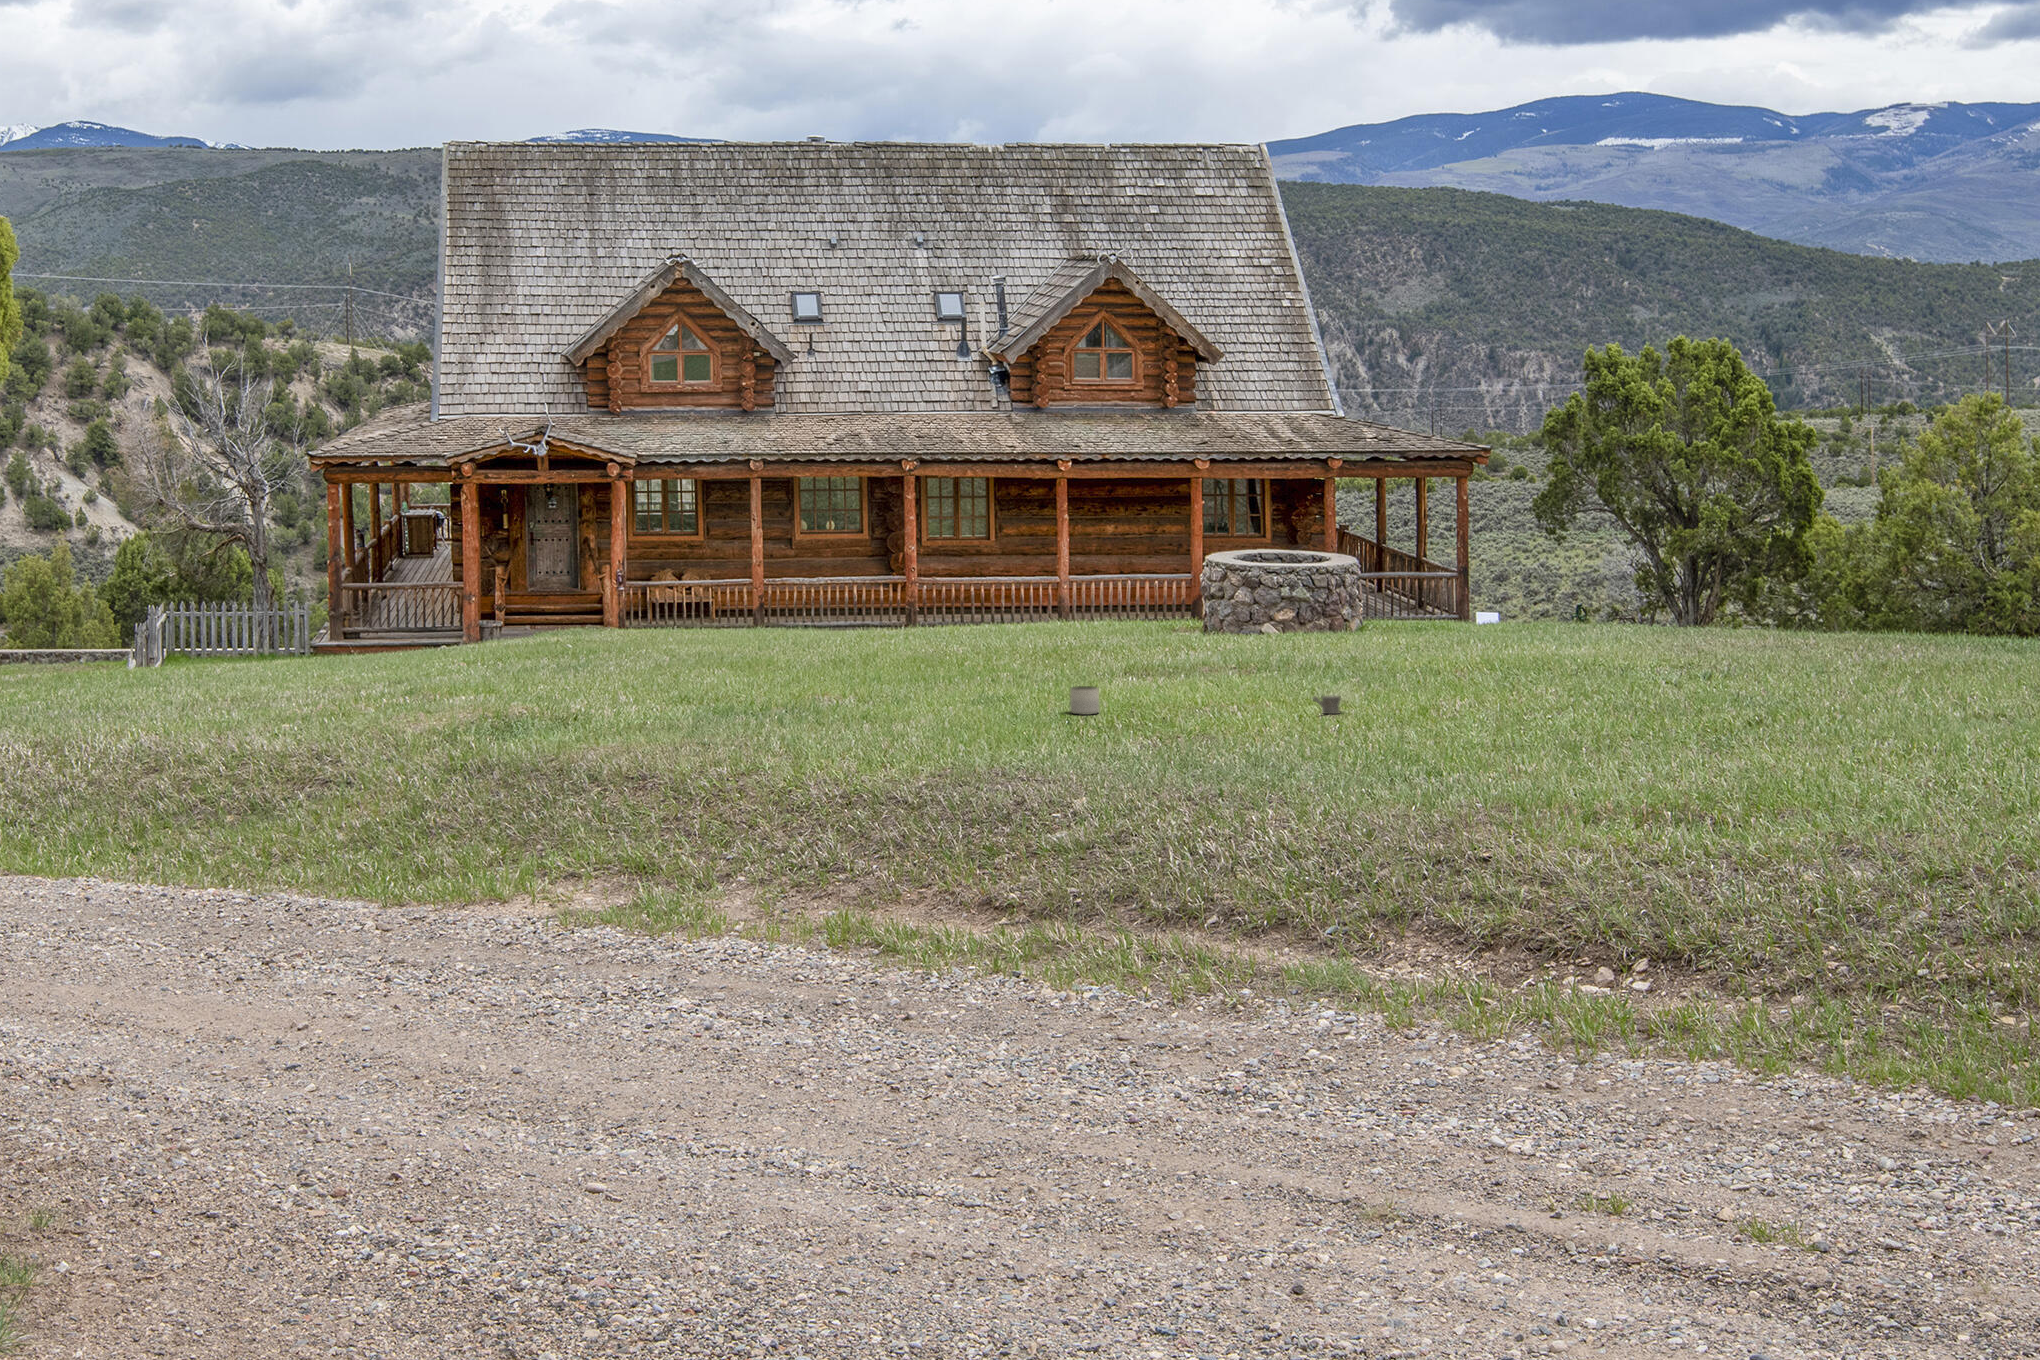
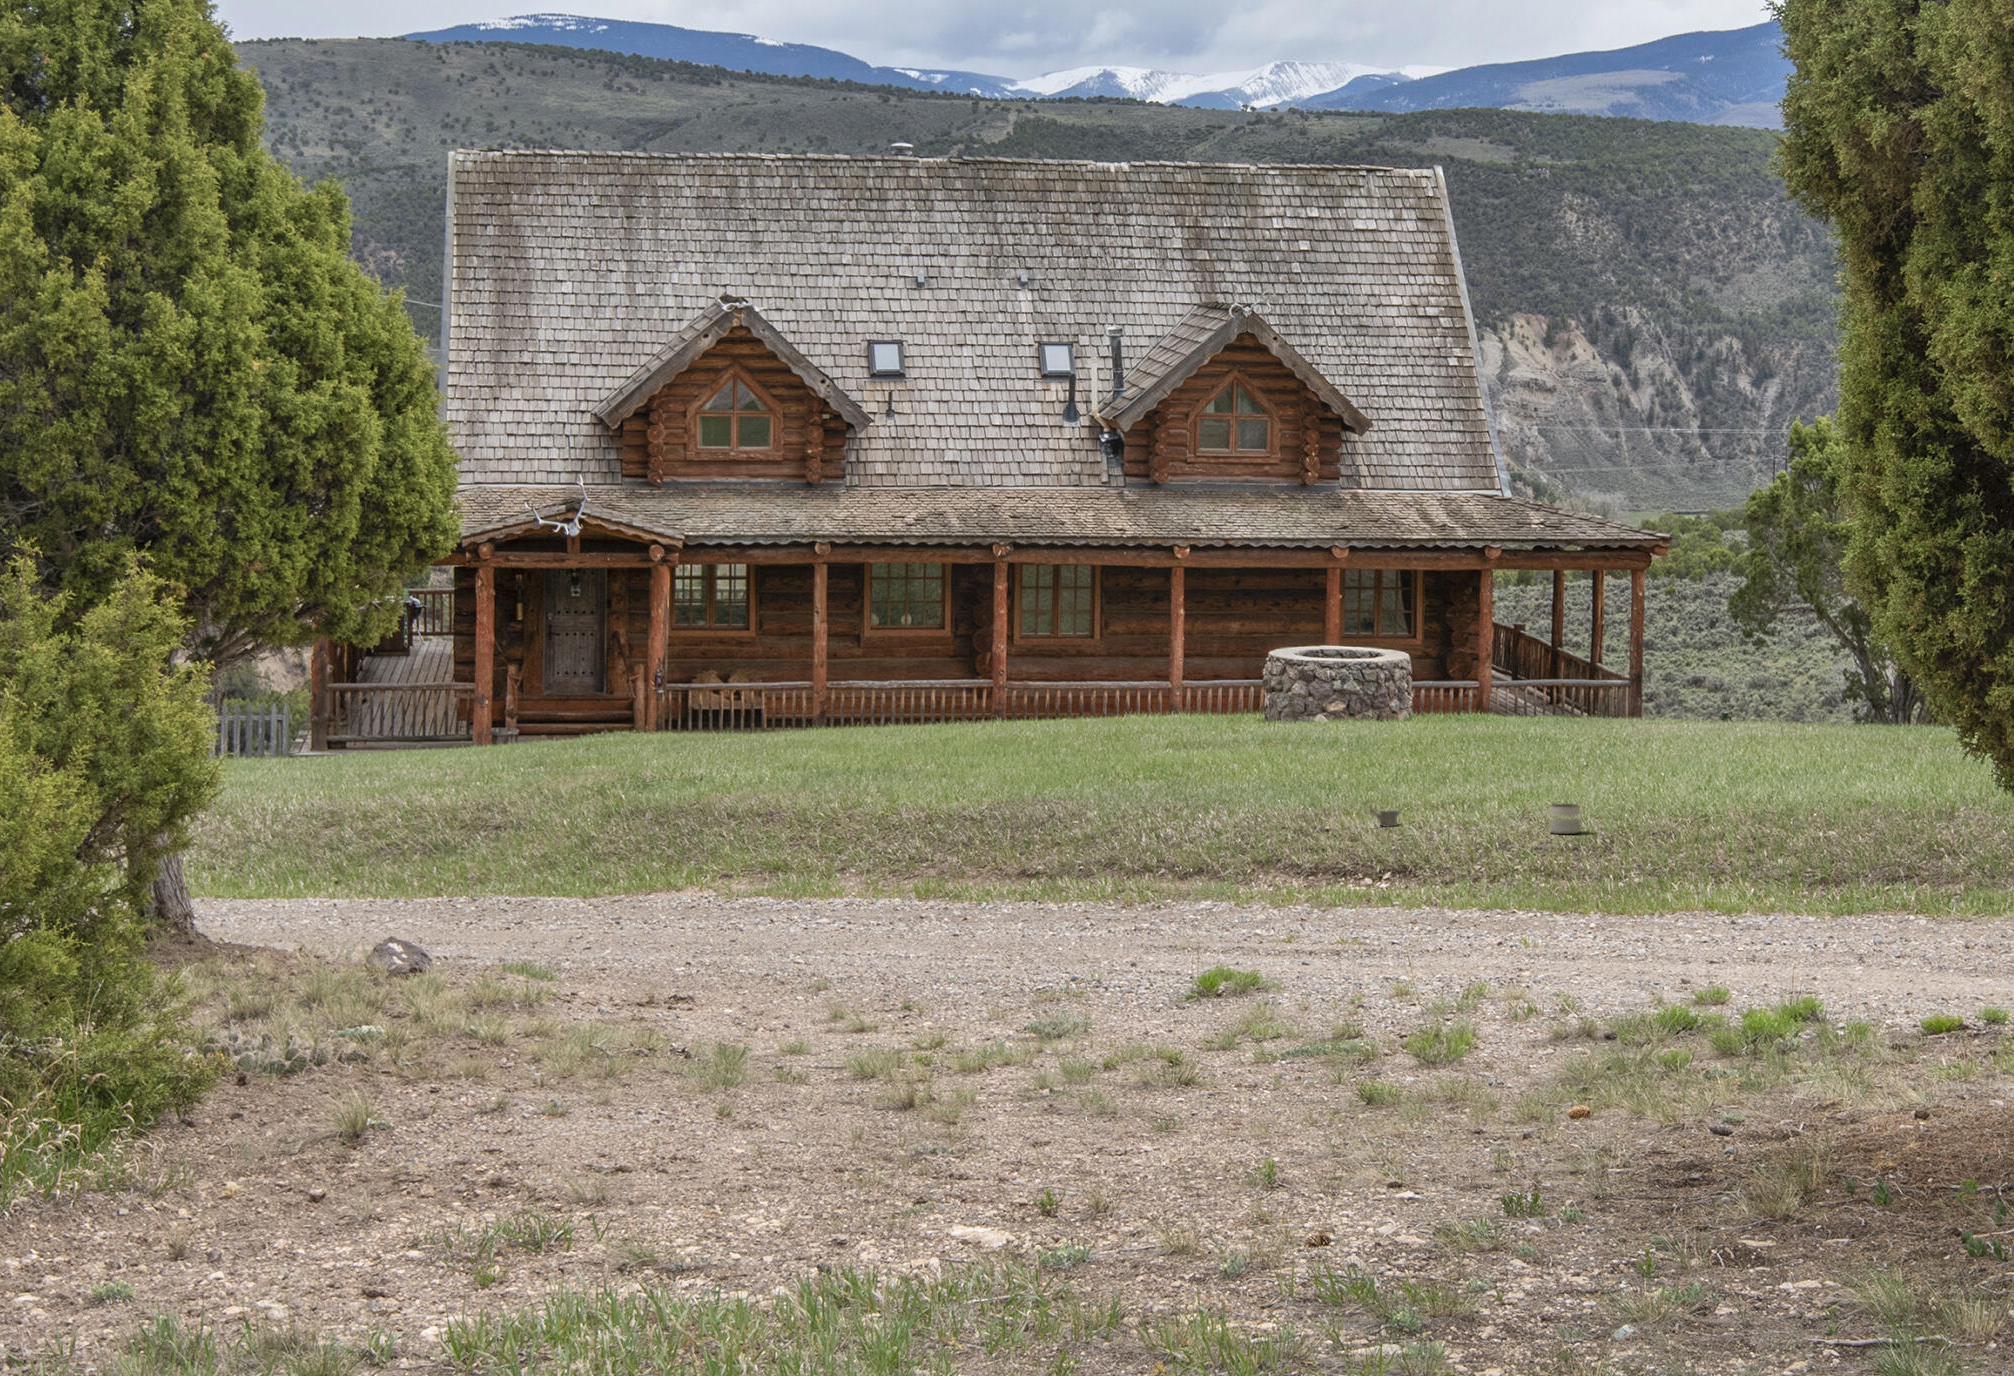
planter: present [1070,686,1099,715] -> present [1549,804,1581,834]

